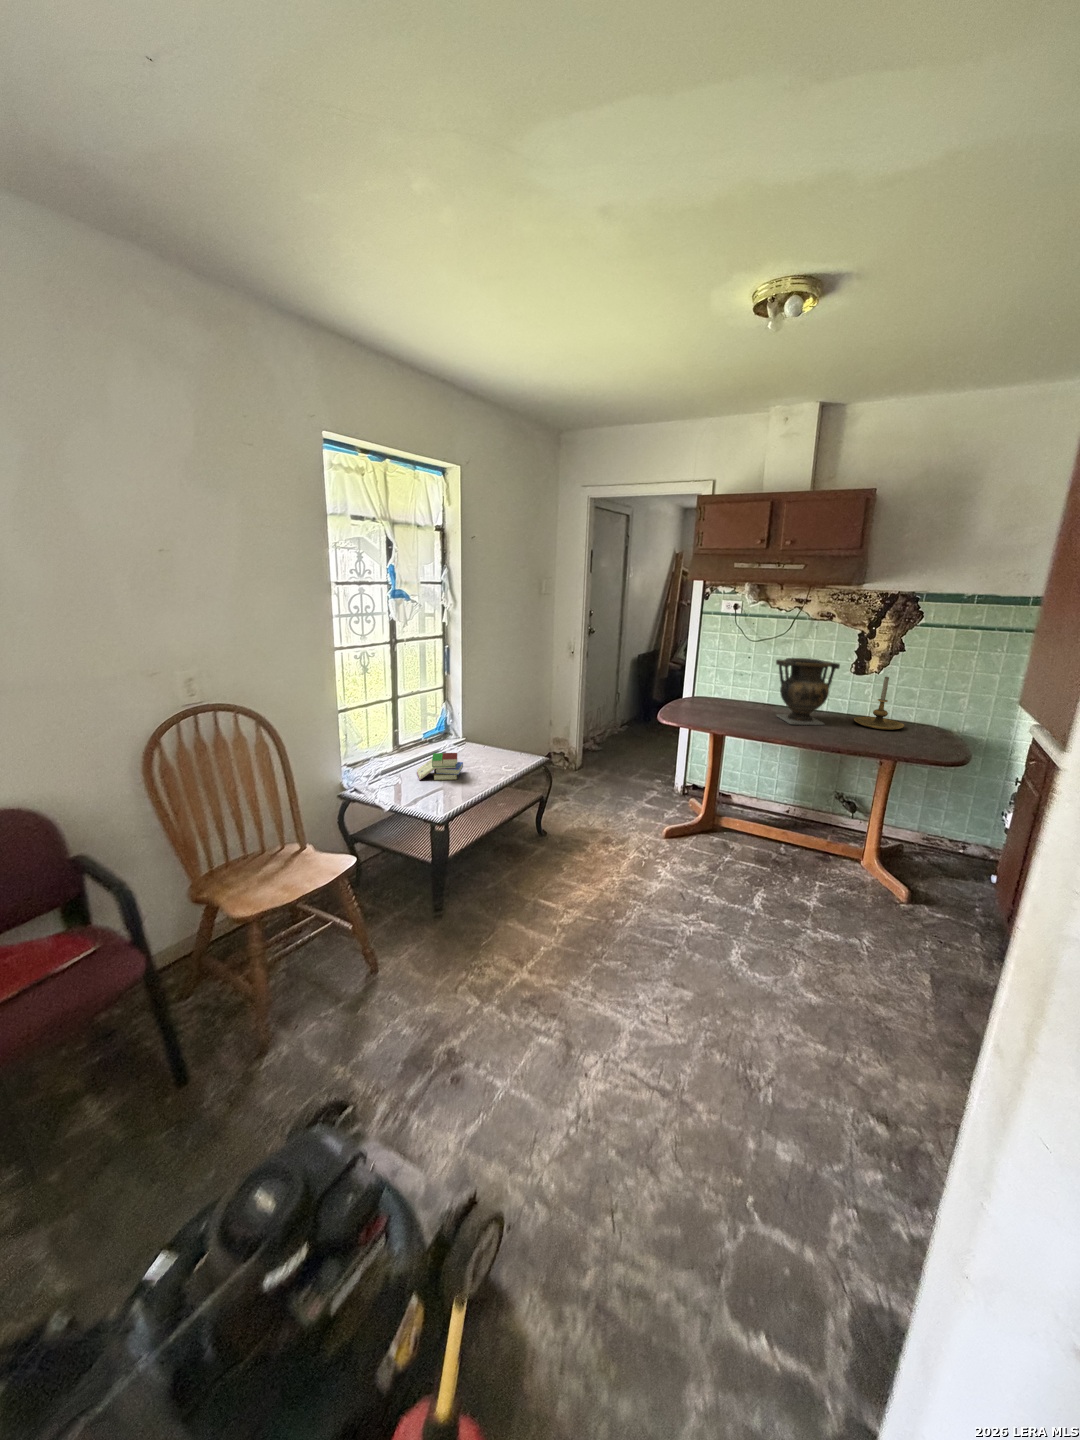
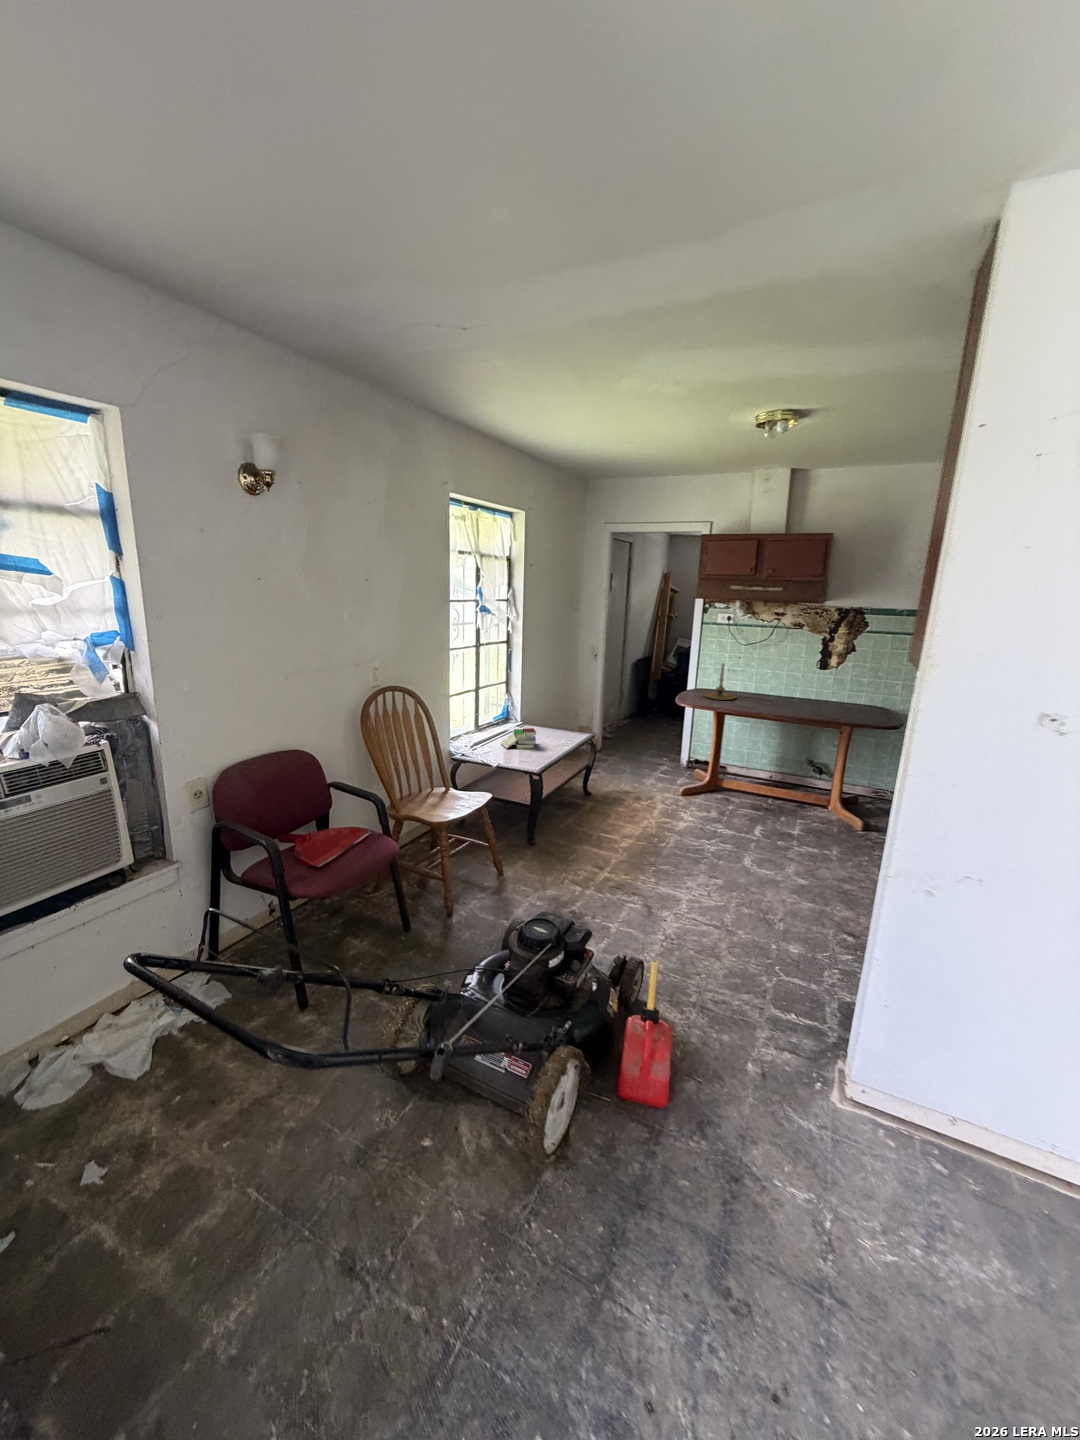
vase: present [776,658,840,725] -> none [764,657,810,706]
candle holder: present [854,677,904,730] -> present [705,664,735,700]

